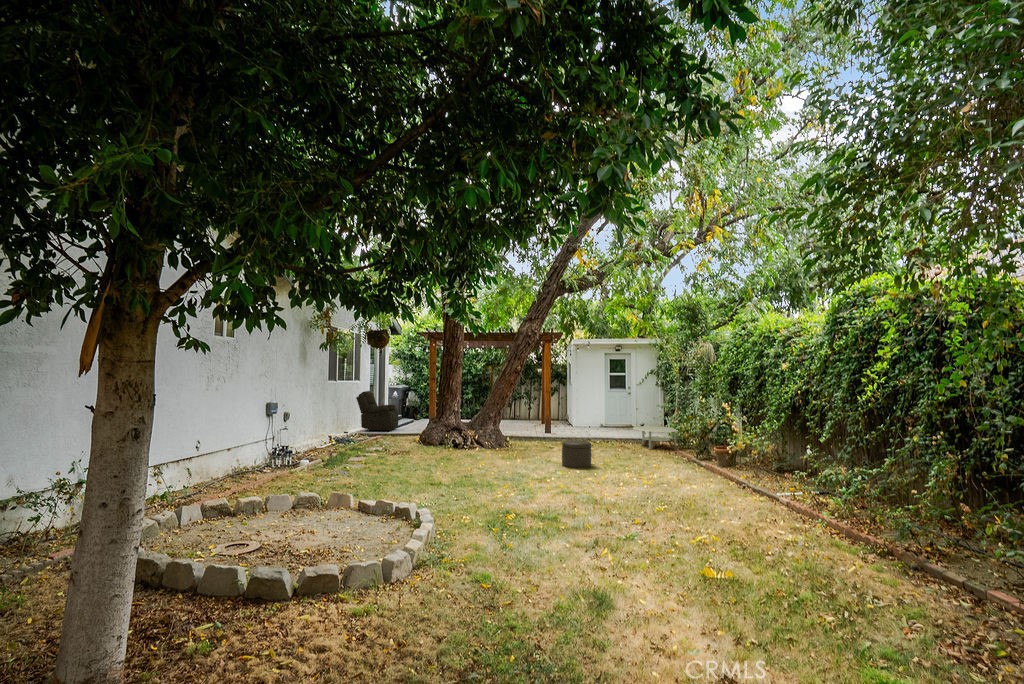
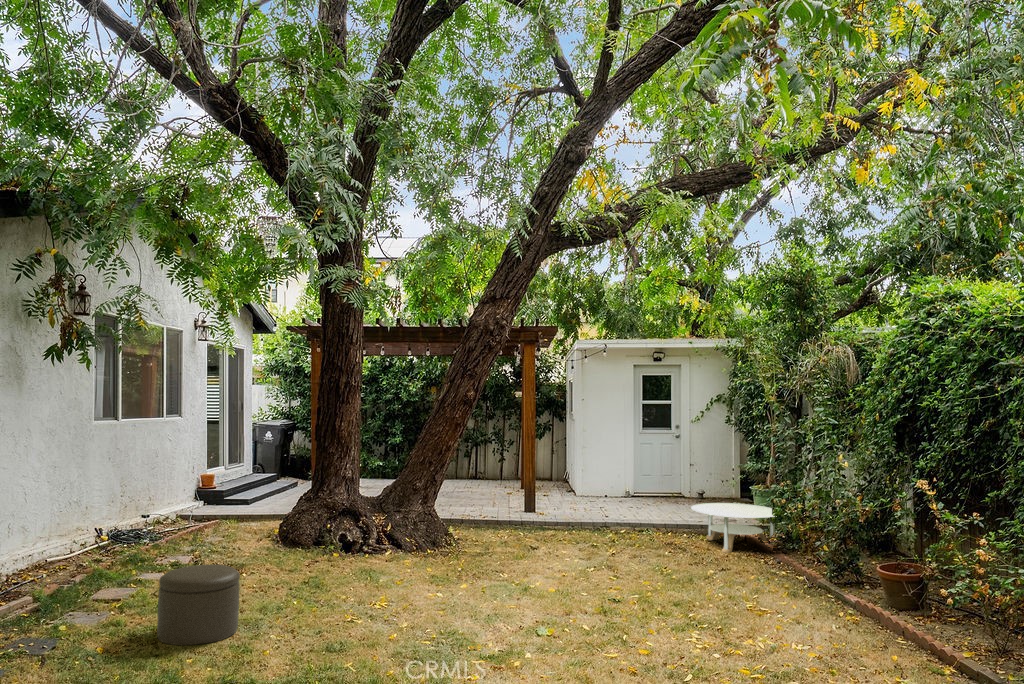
chair: present [356,391,399,431] -> none [173,433,257,509]
ottoman: present [562,440,591,468] -> present [157,564,240,645]

